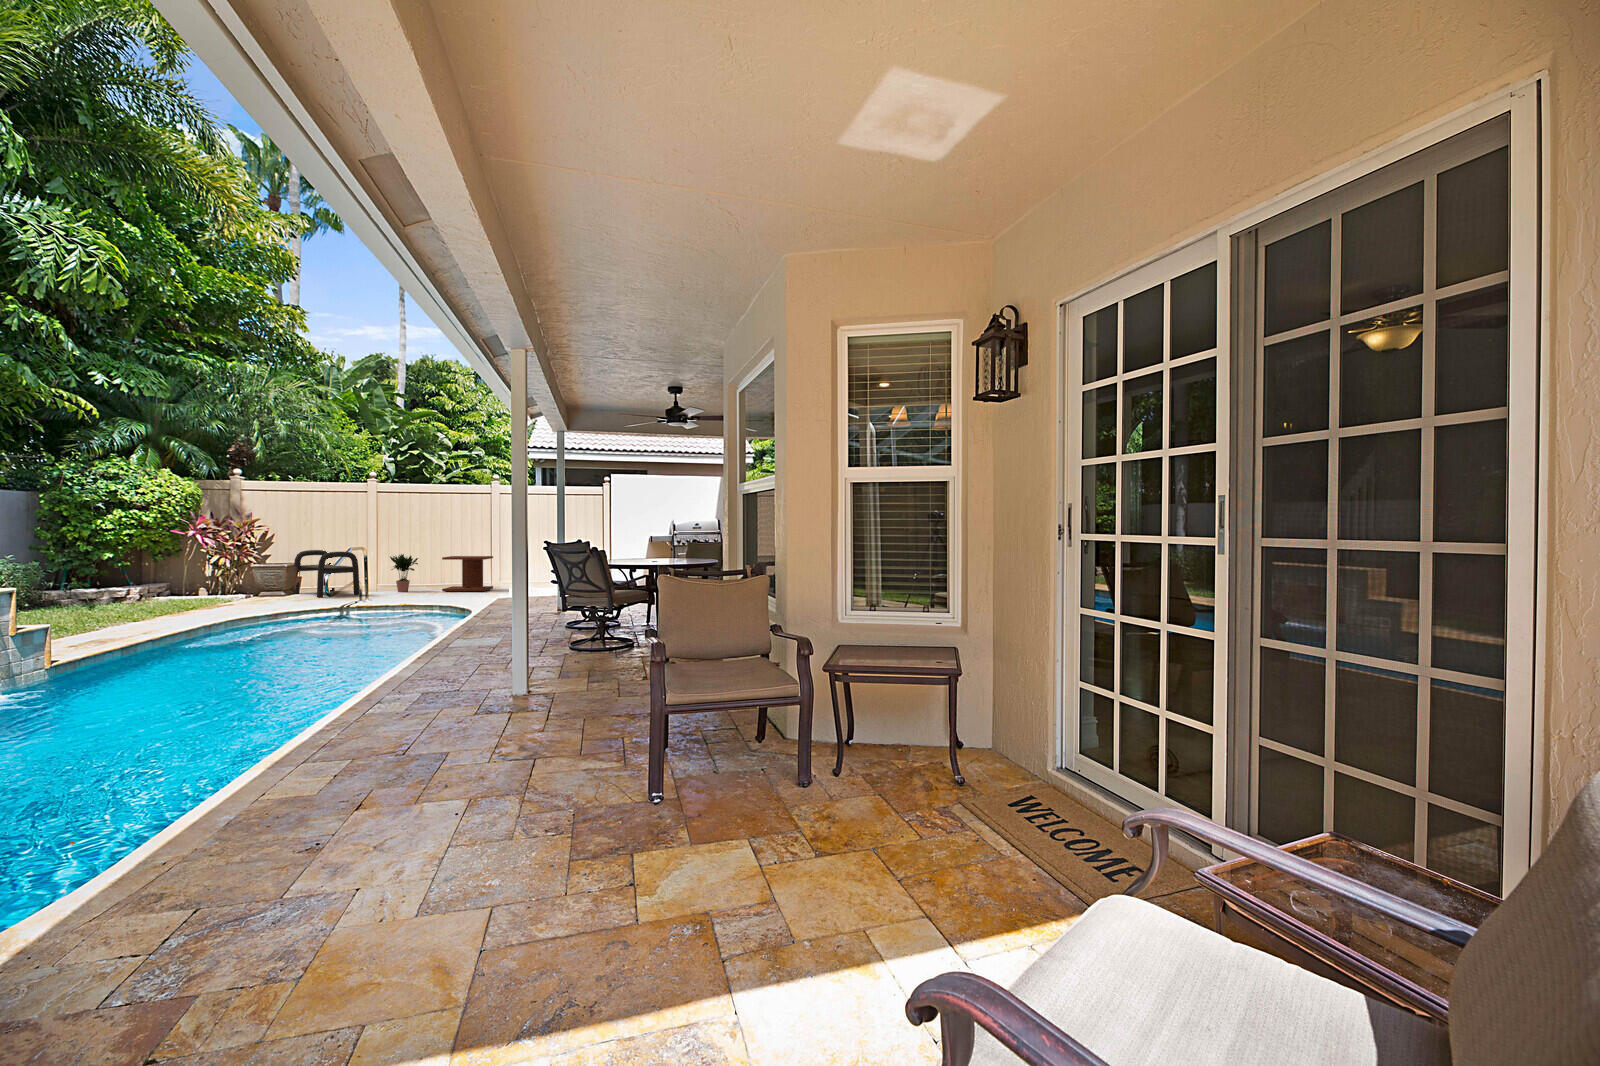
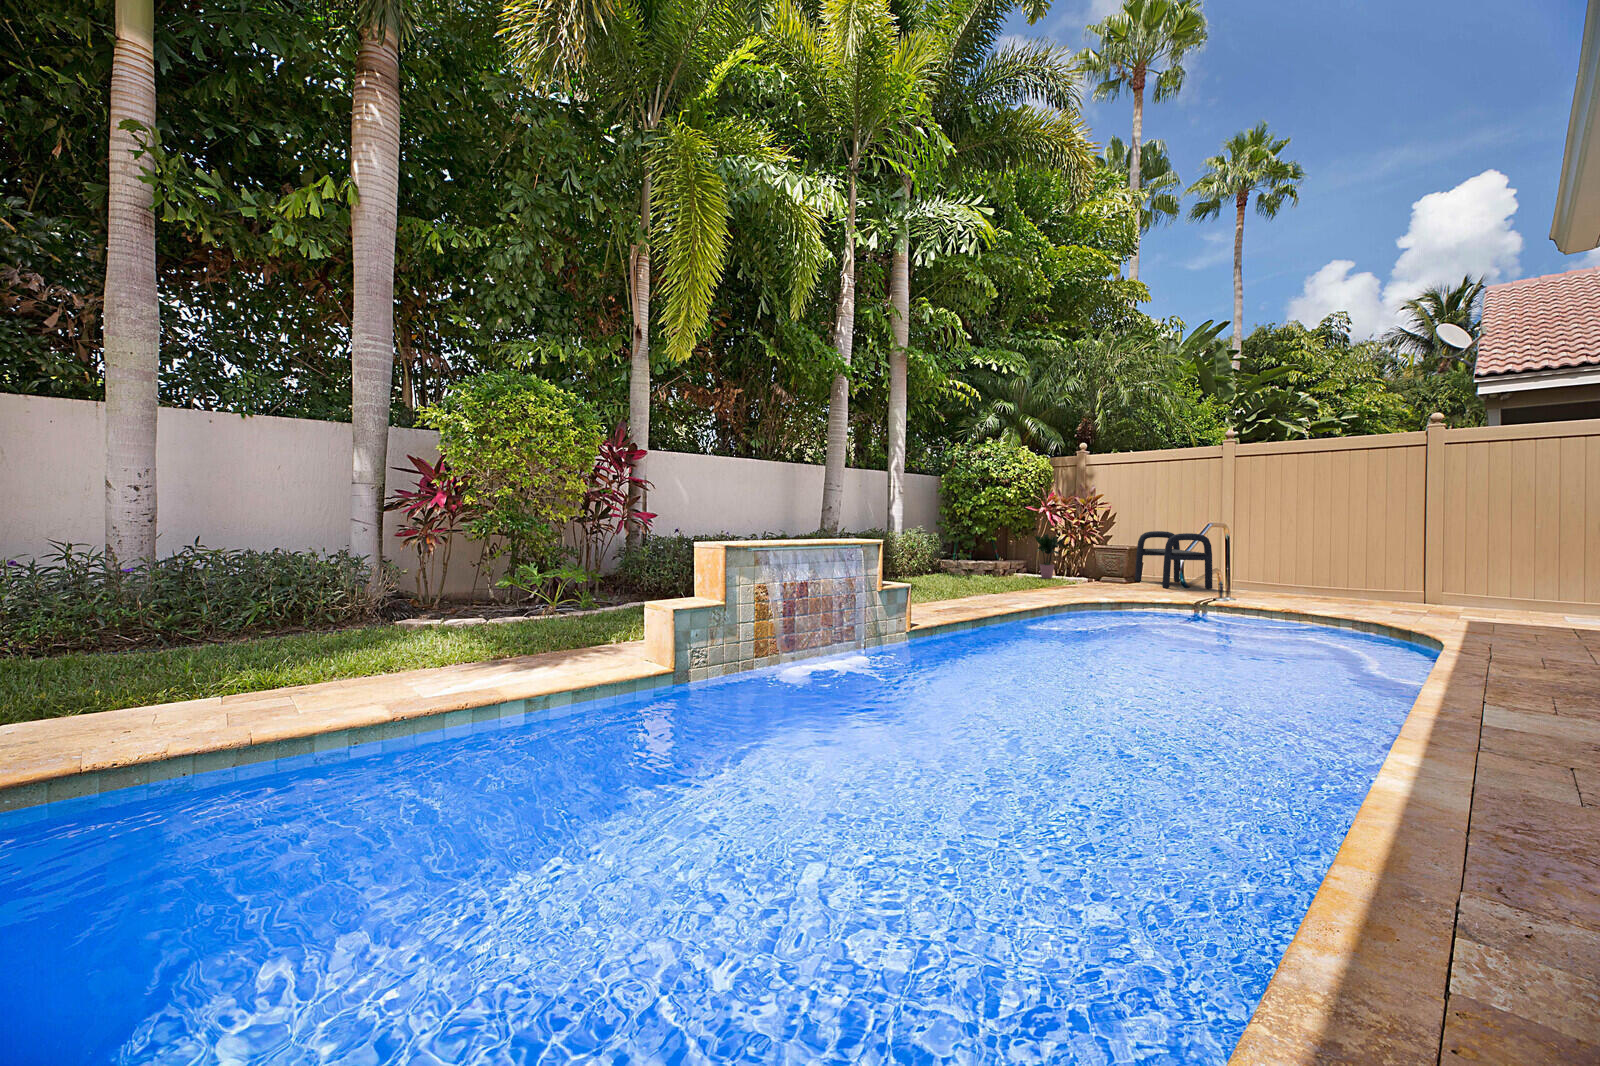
potted plant: present [390,554,418,592] -> present [1035,534,1063,578]
side table: present [442,556,493,592] -> none [1329,546,1418,602]

